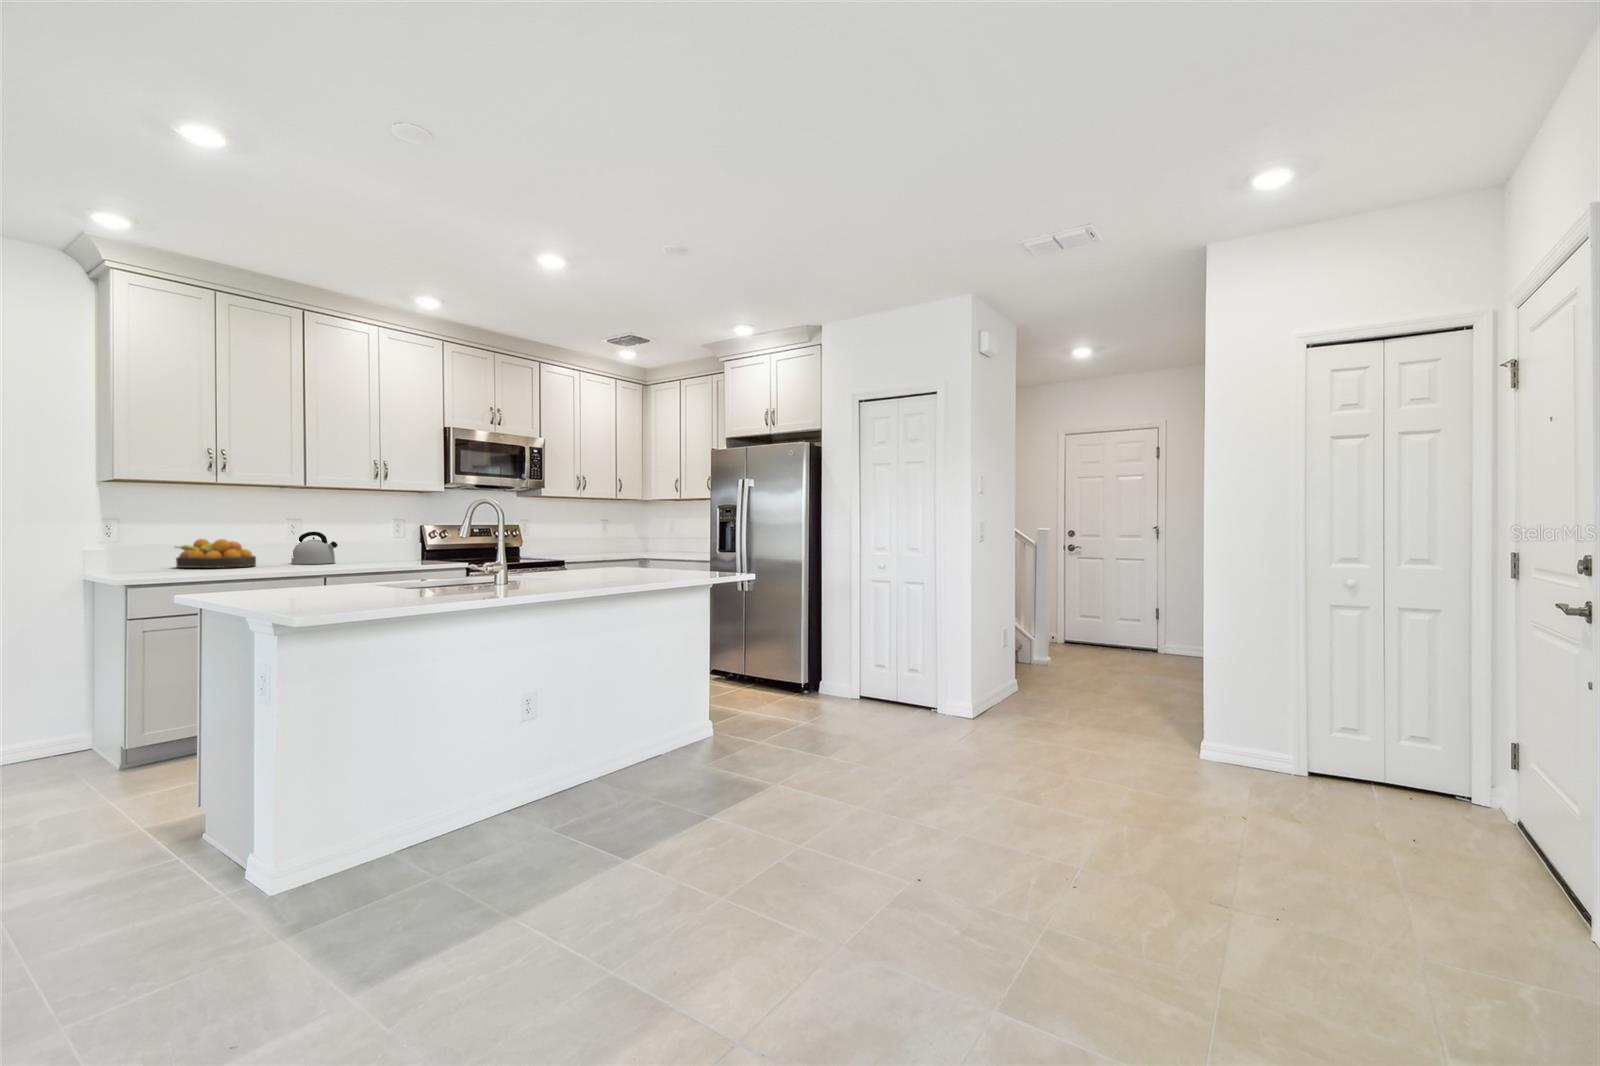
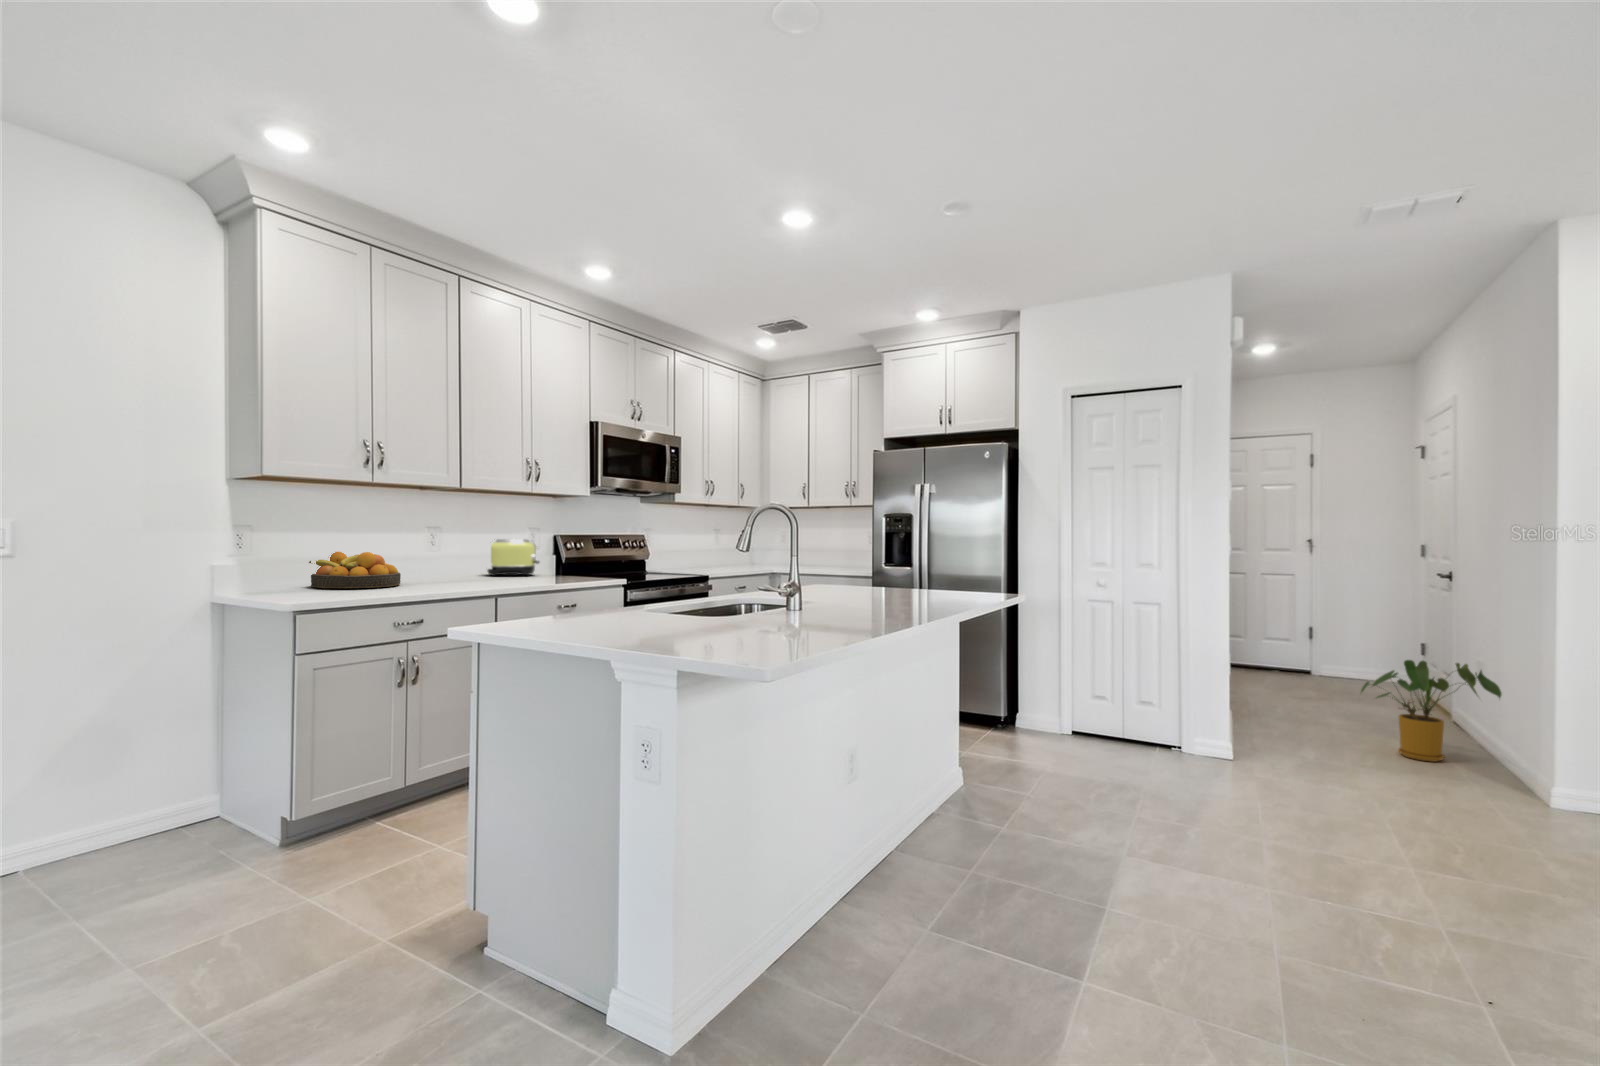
toaster: none [350,530,399,561] -> present [487,539,539,576]
kettle: present [291,532,338,564] -> none [430,542,483,581]
house plant: none [1103,631,1204,721] -> present [1361,660,1502,762]

